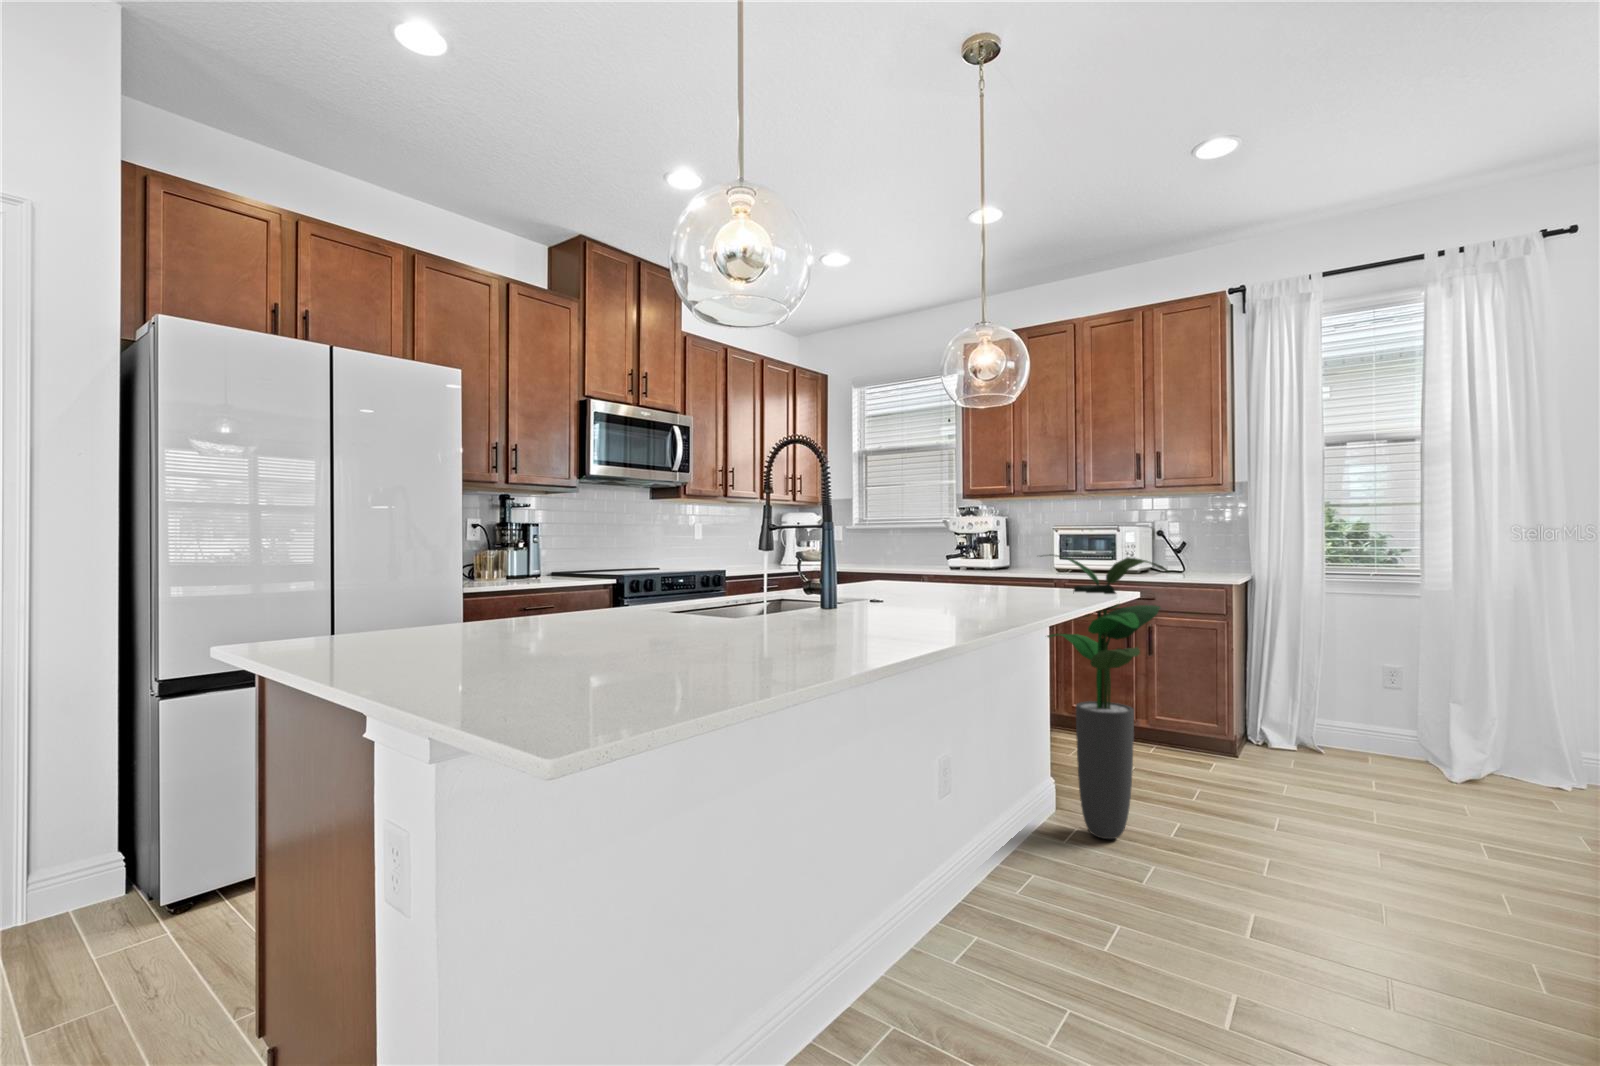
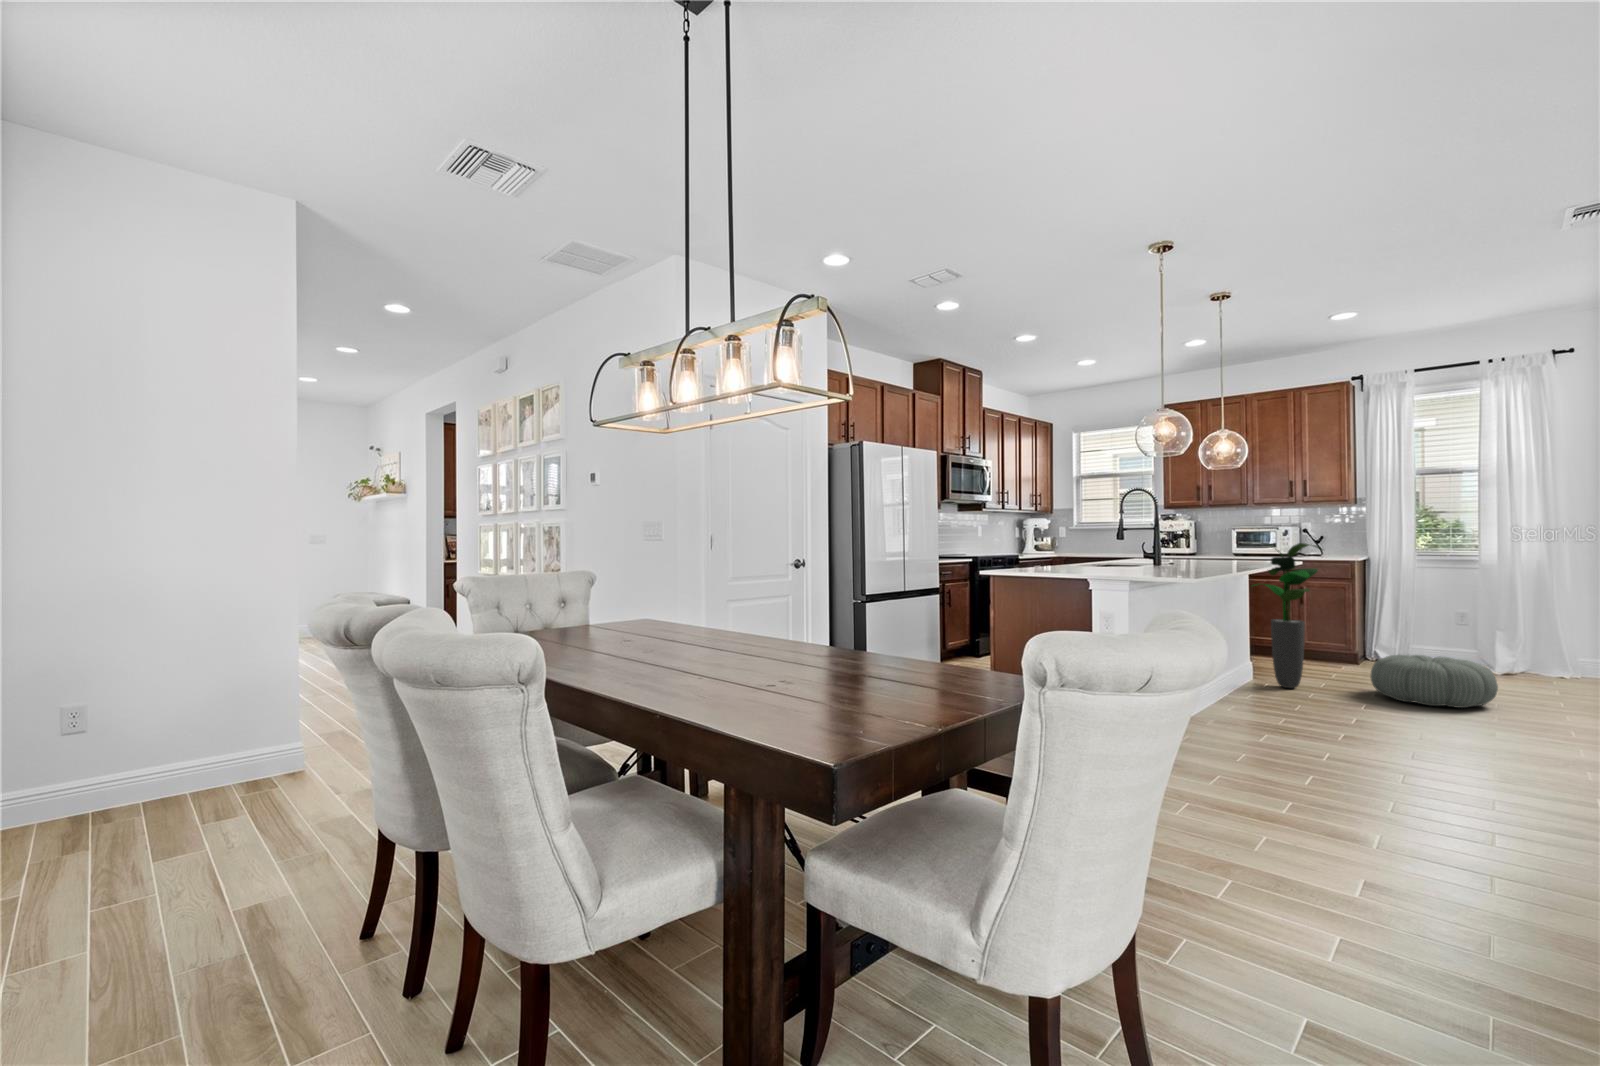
pouf: none [1251,776,1495,912] -> present [1370,655,1498,708]

